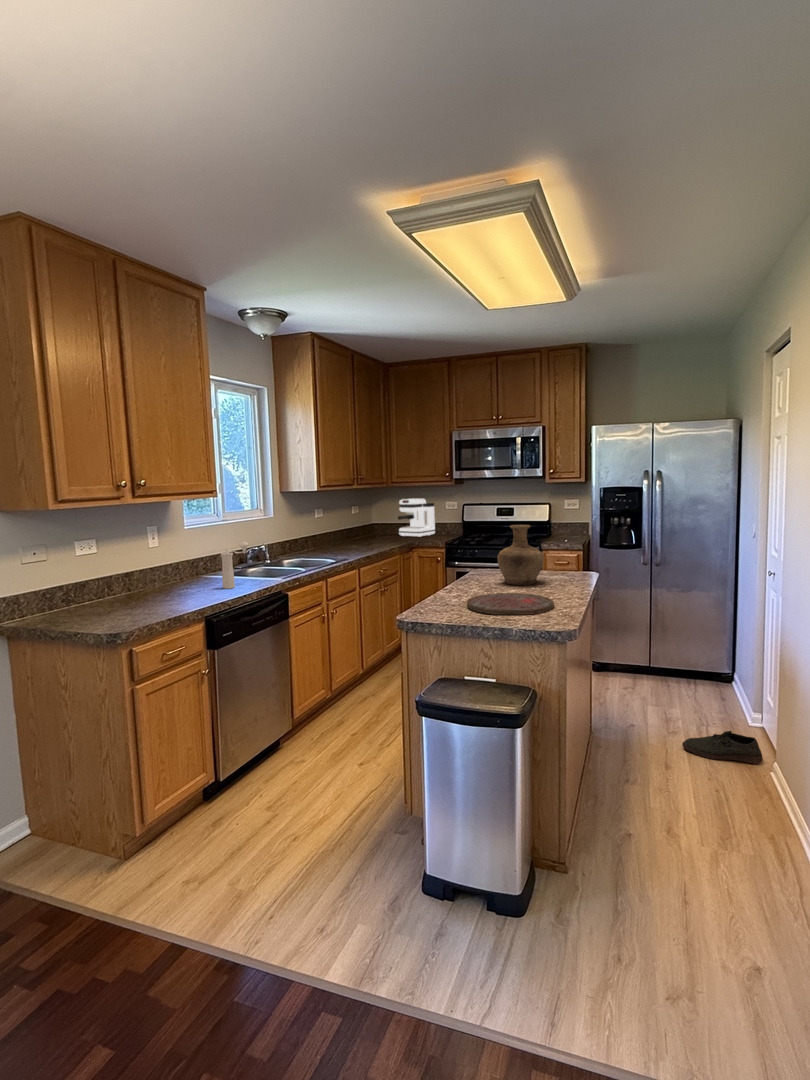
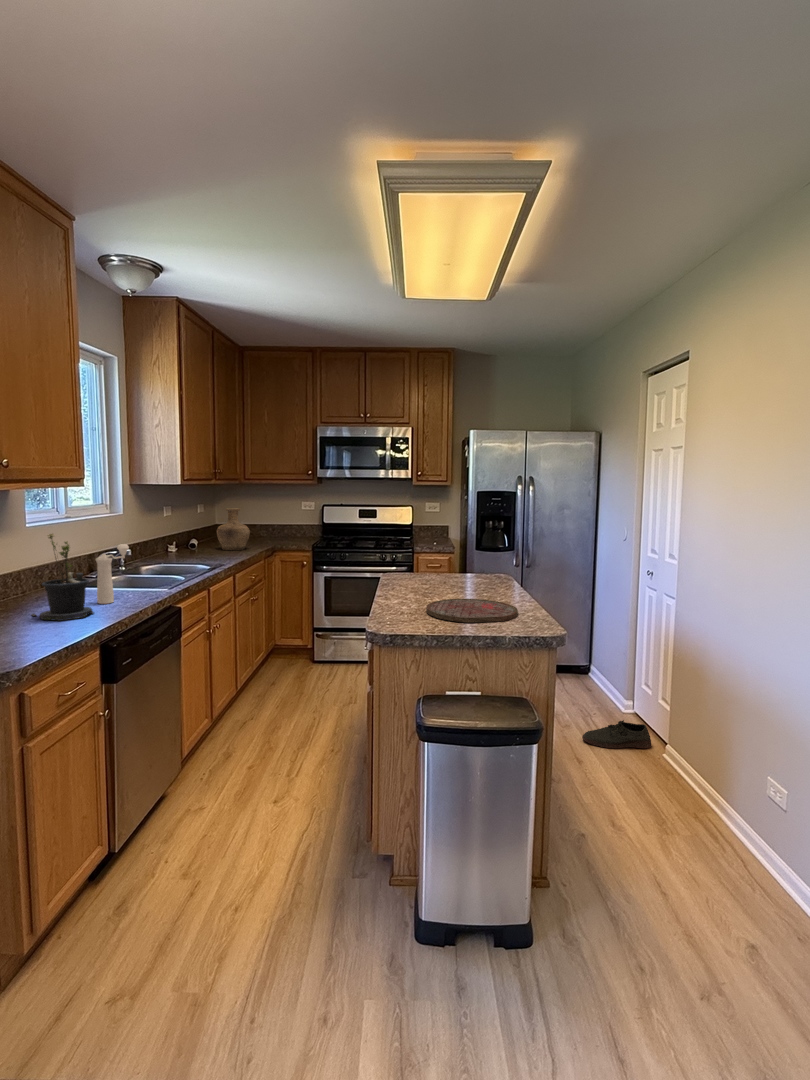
coffee maker: present [398,499,435,537] -> none [251,497,291,539]
vase: present [497,525,543,585] -> present [217,508,250,550]
potted plant: none [172,534,213,600] -> present [32,534,94,621]

